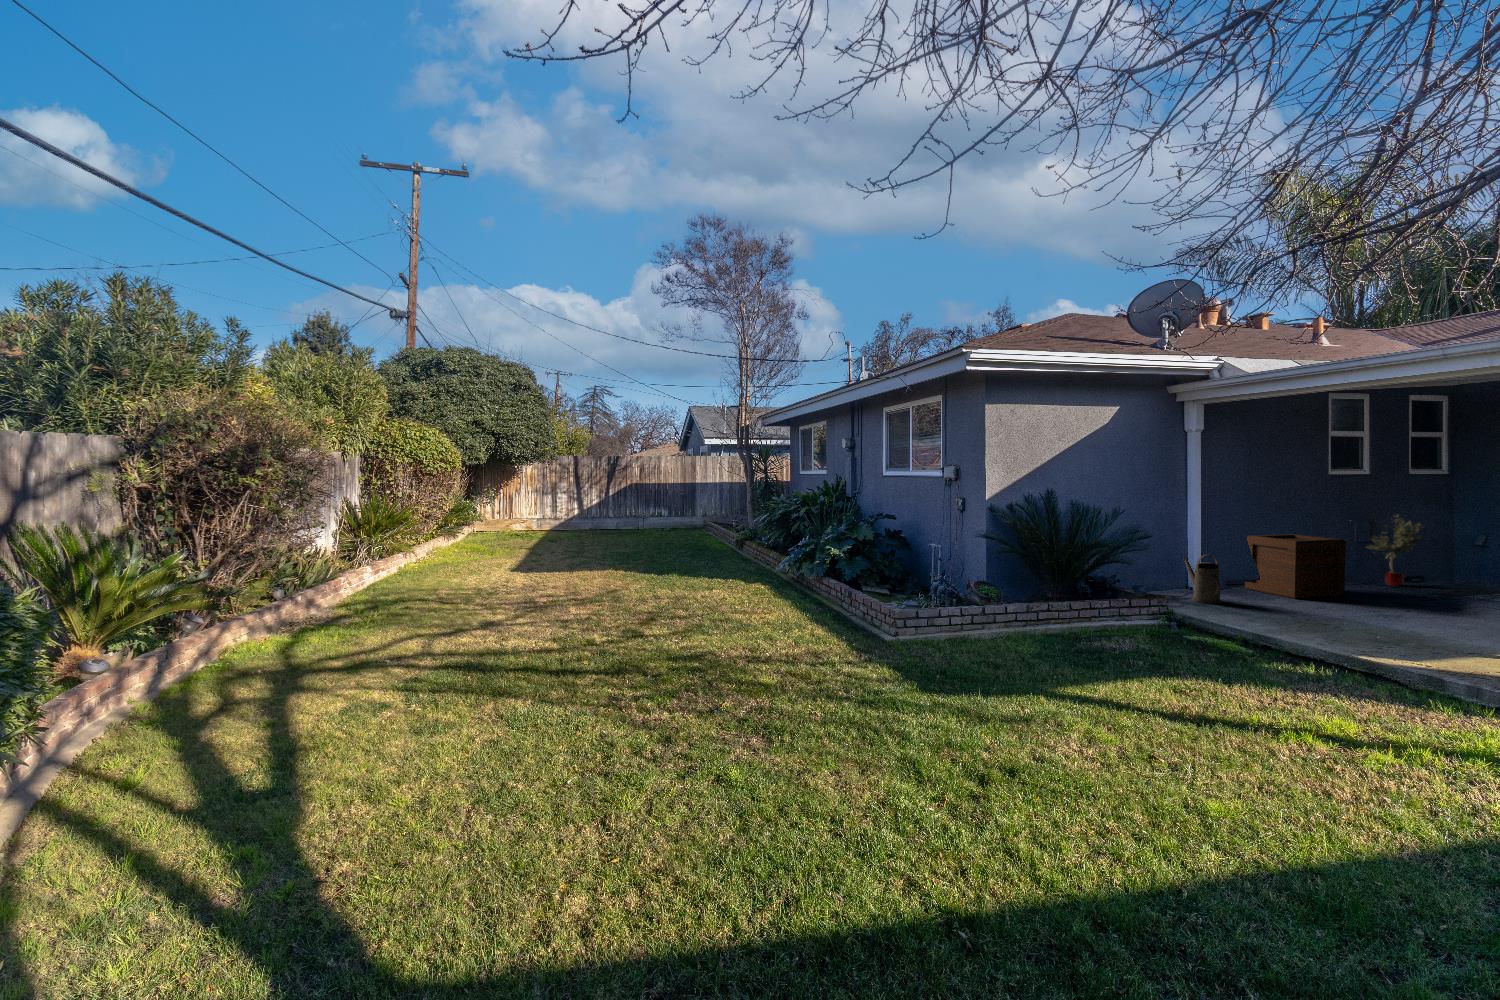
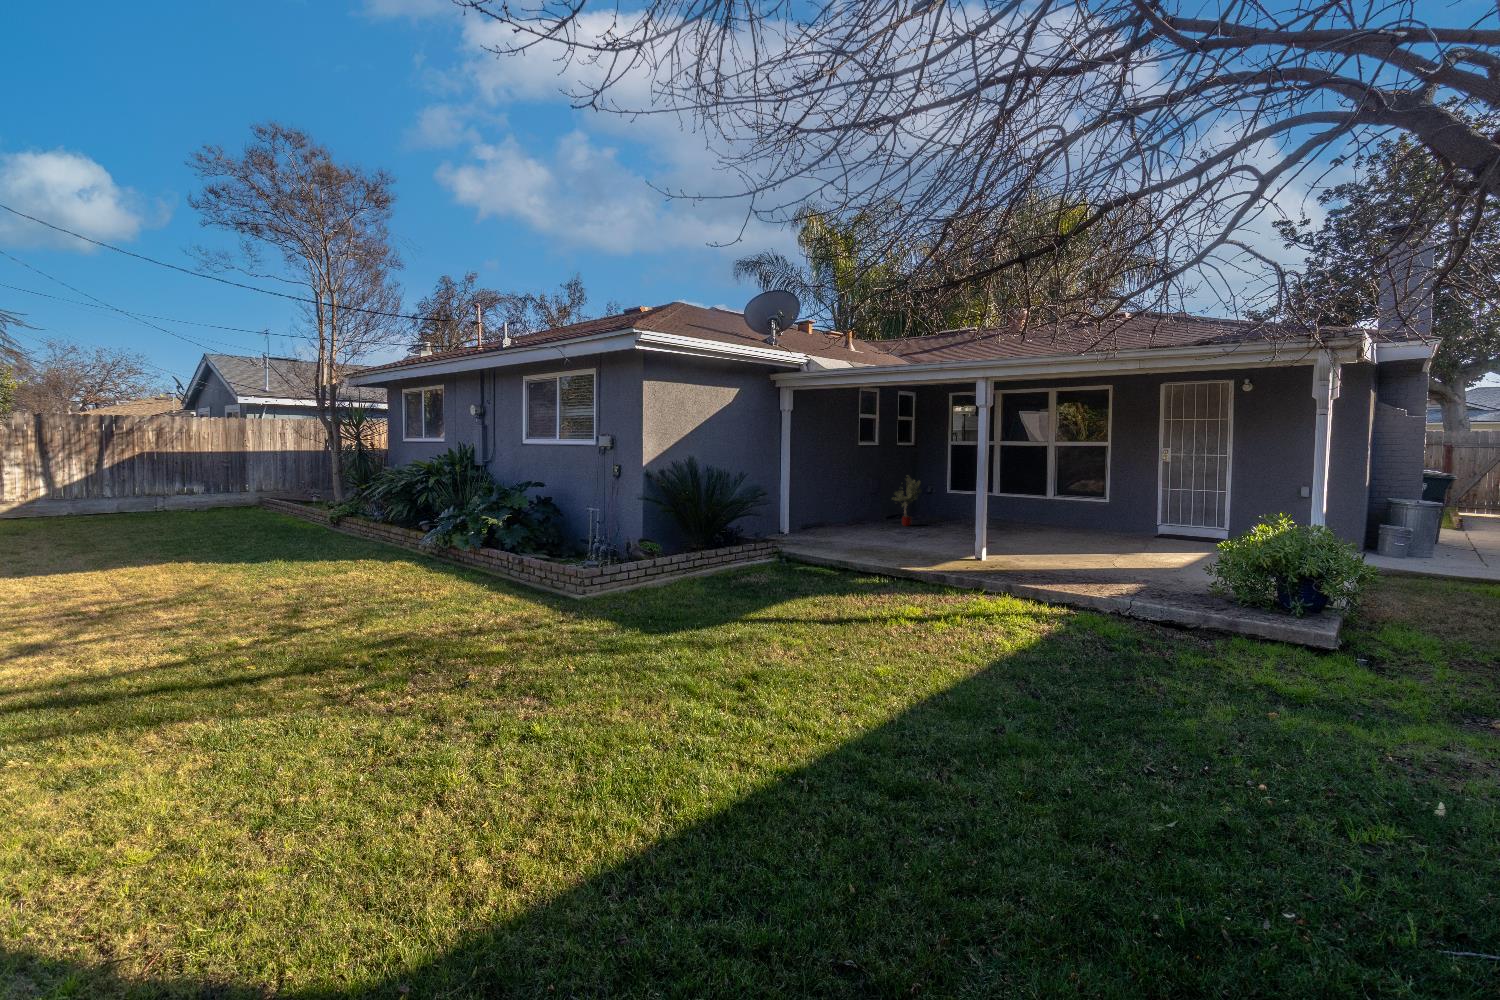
wooden crate: present [1245,534,1346,599] -> none [824,491,884,539]
watering can: present [1185,554,1221,604] -> none [787,509,814,547]

